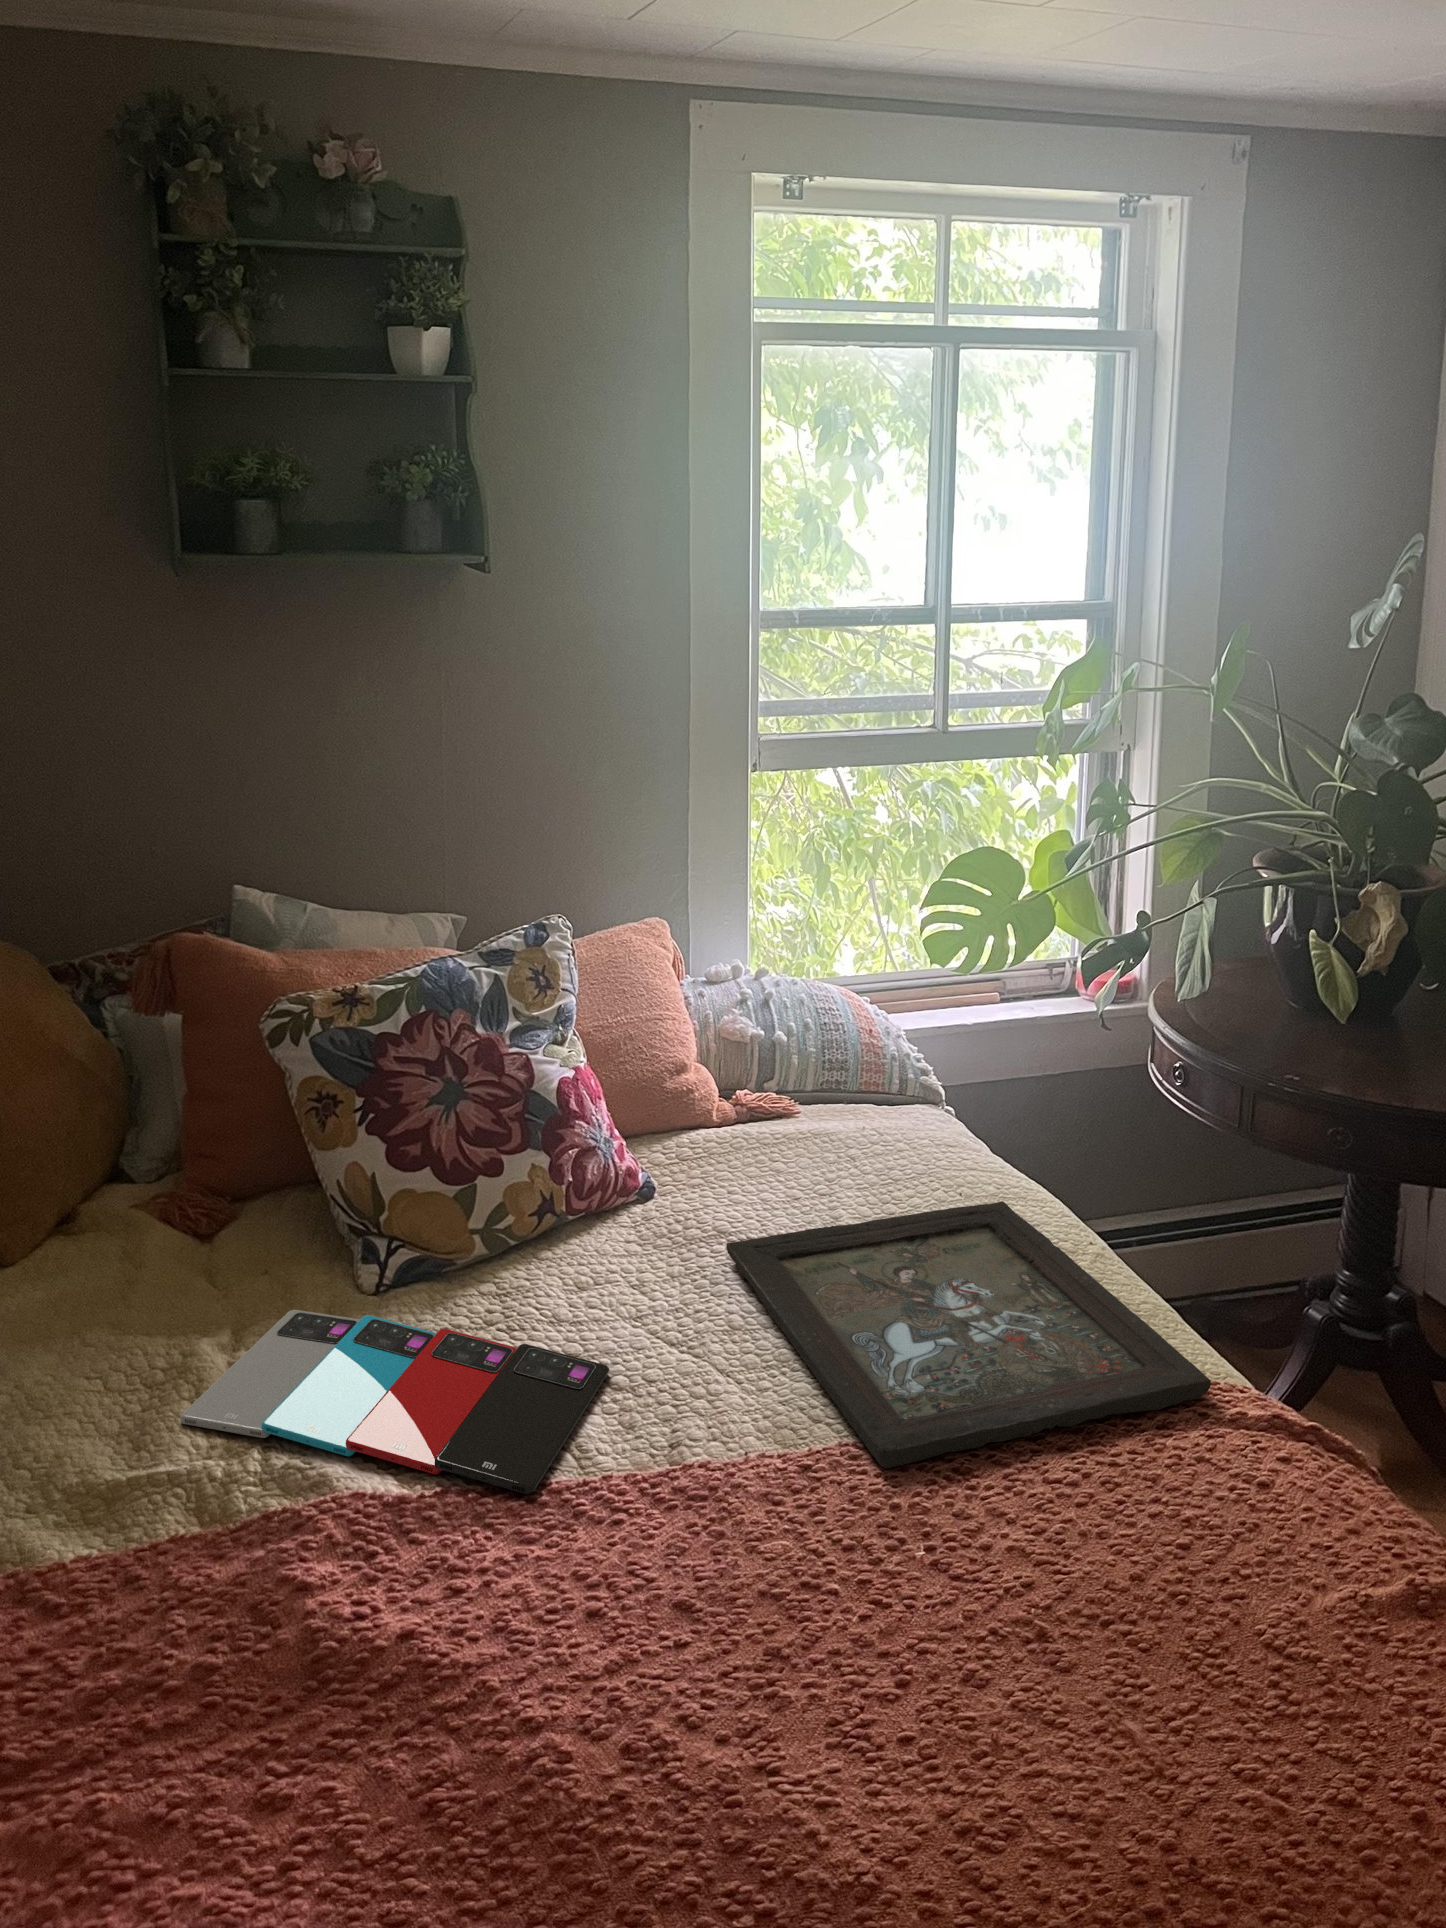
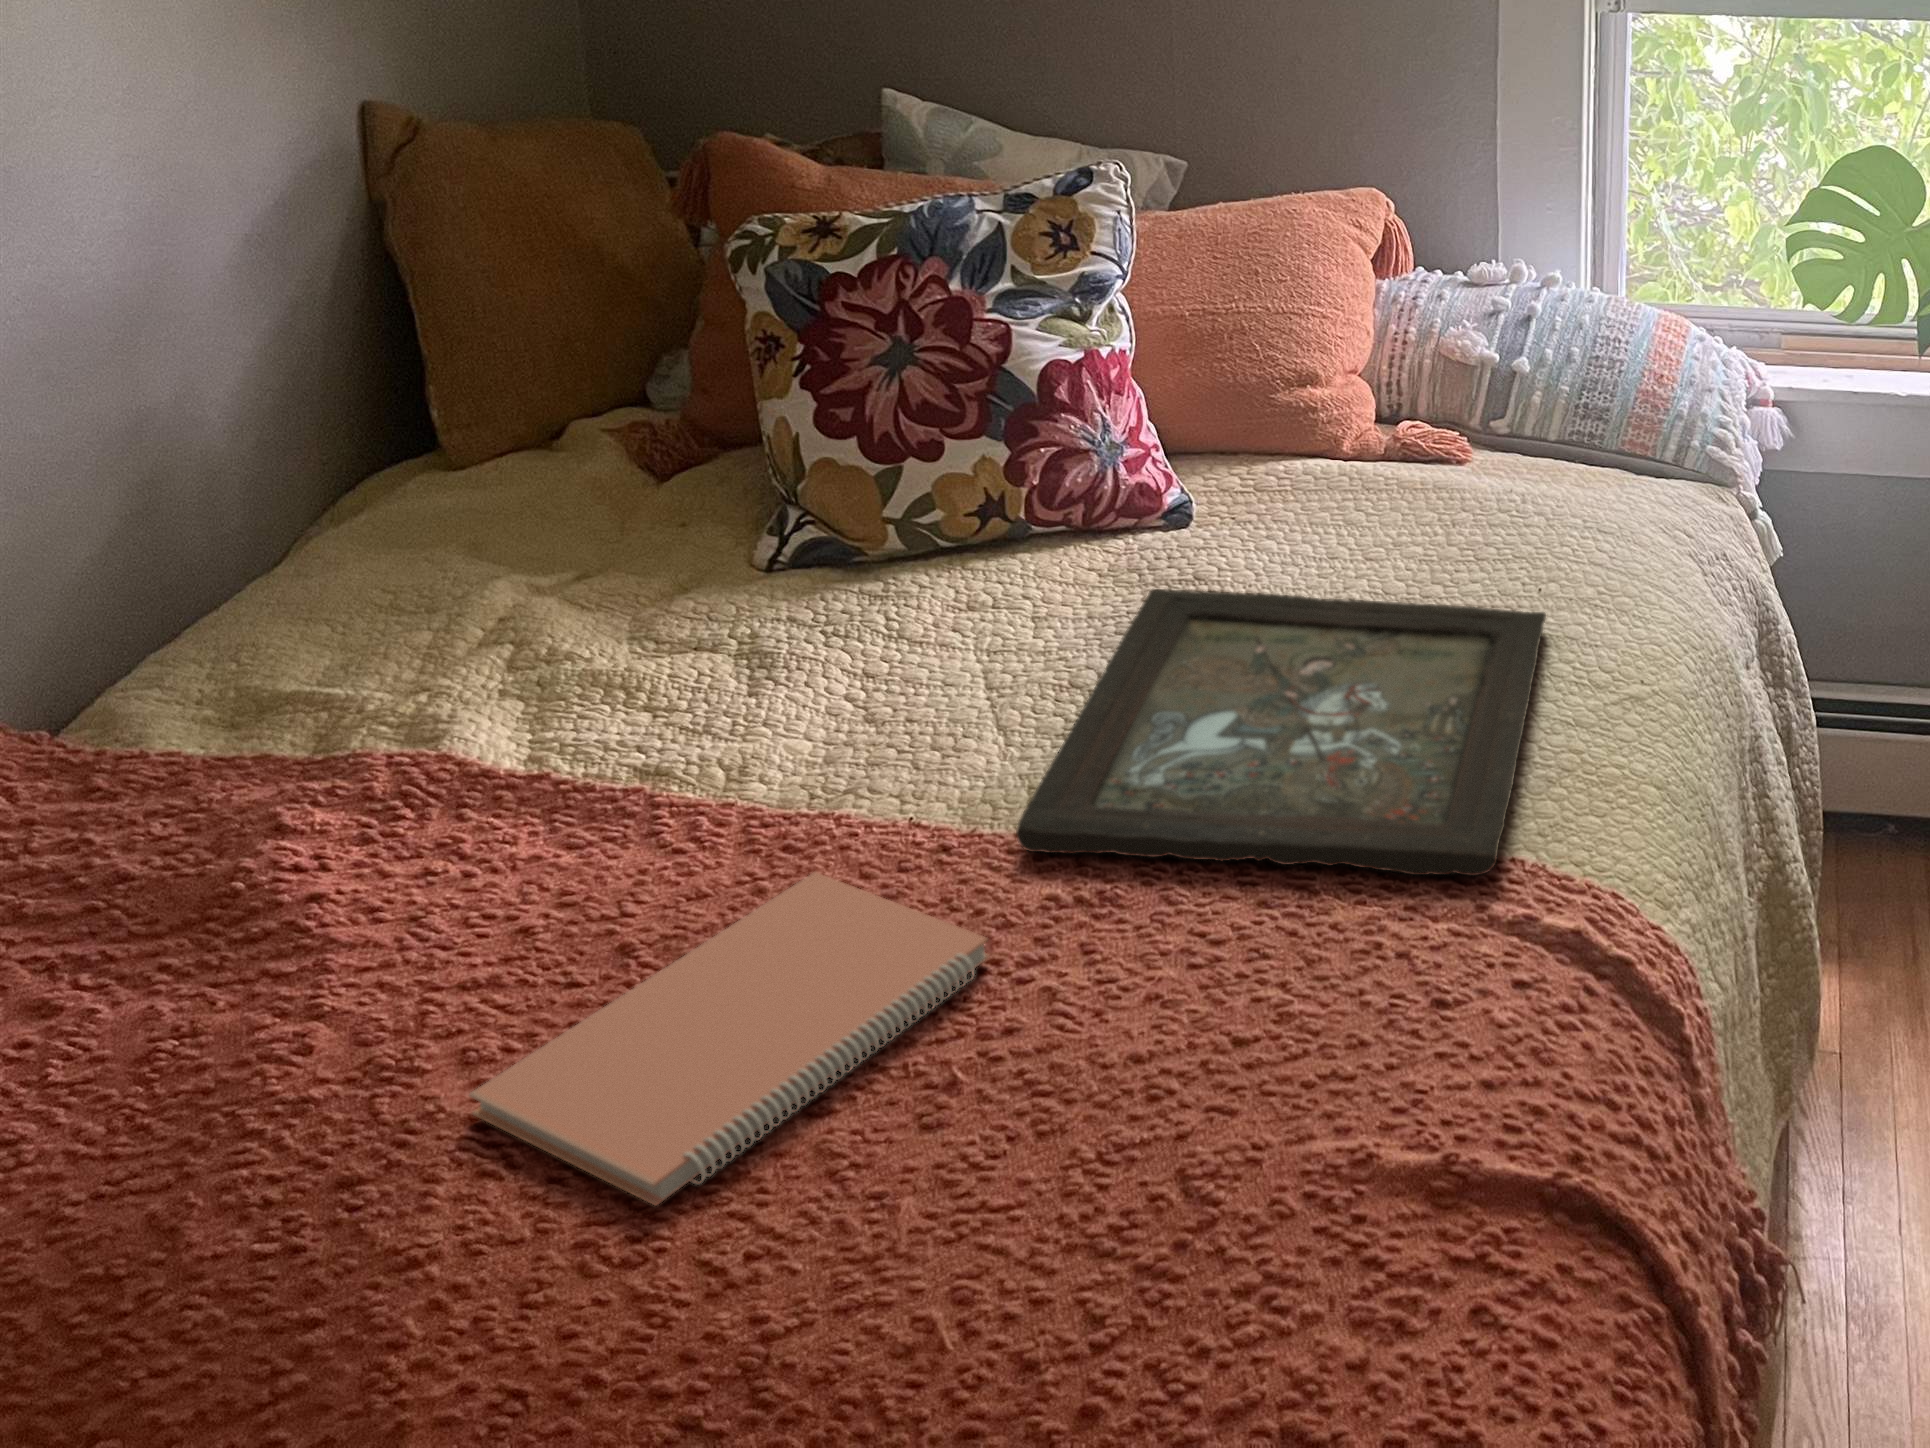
smartphone: present [180,1310,609,1494] -> none [451,562,883,781]
notebook: none [756,1531,1017,1851] -> present [470,872,989,1205]

